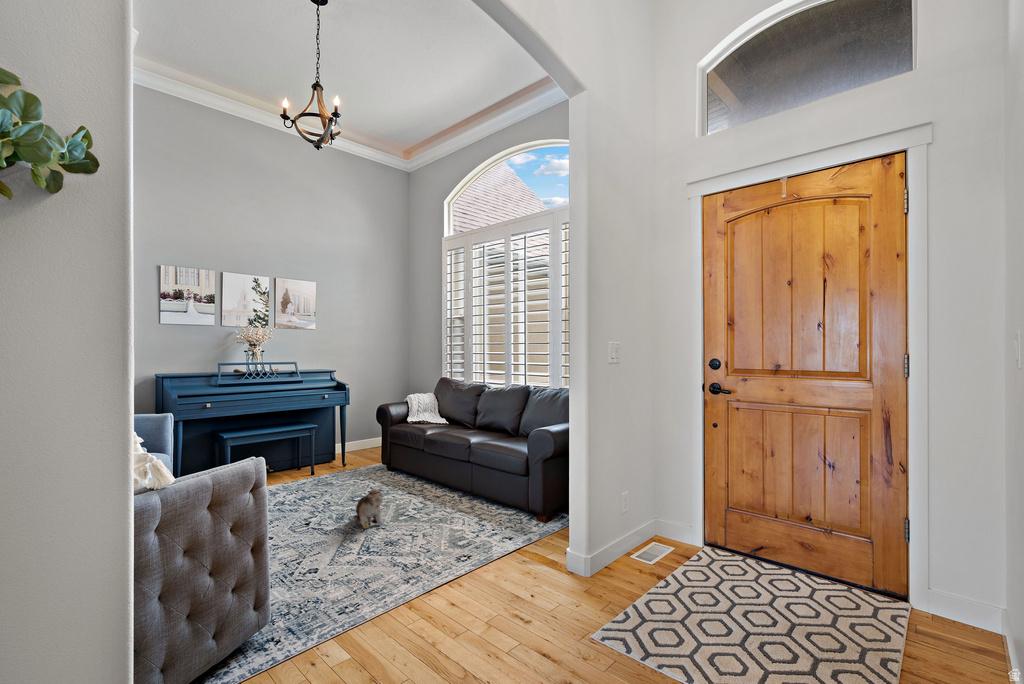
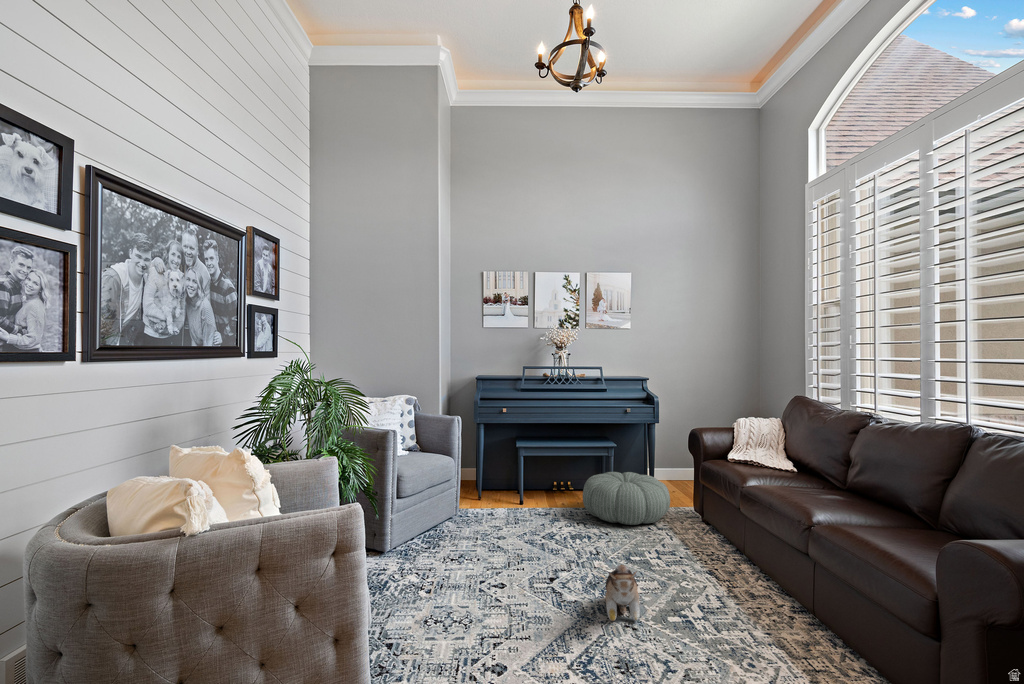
pouf: none [292,444,364,484] -> present [583,472,670,525]

